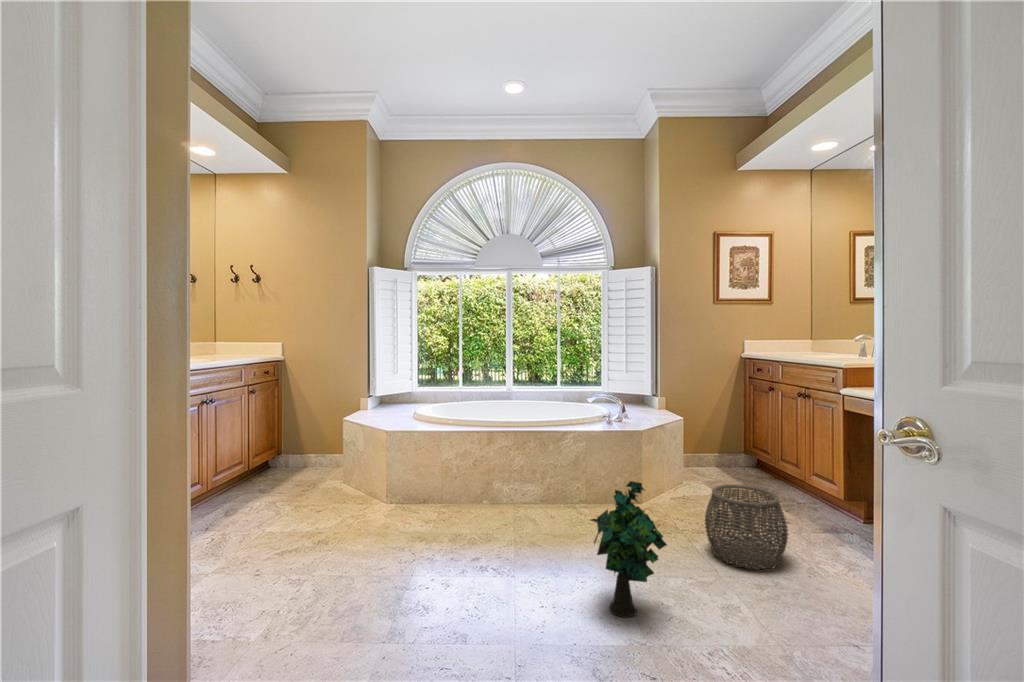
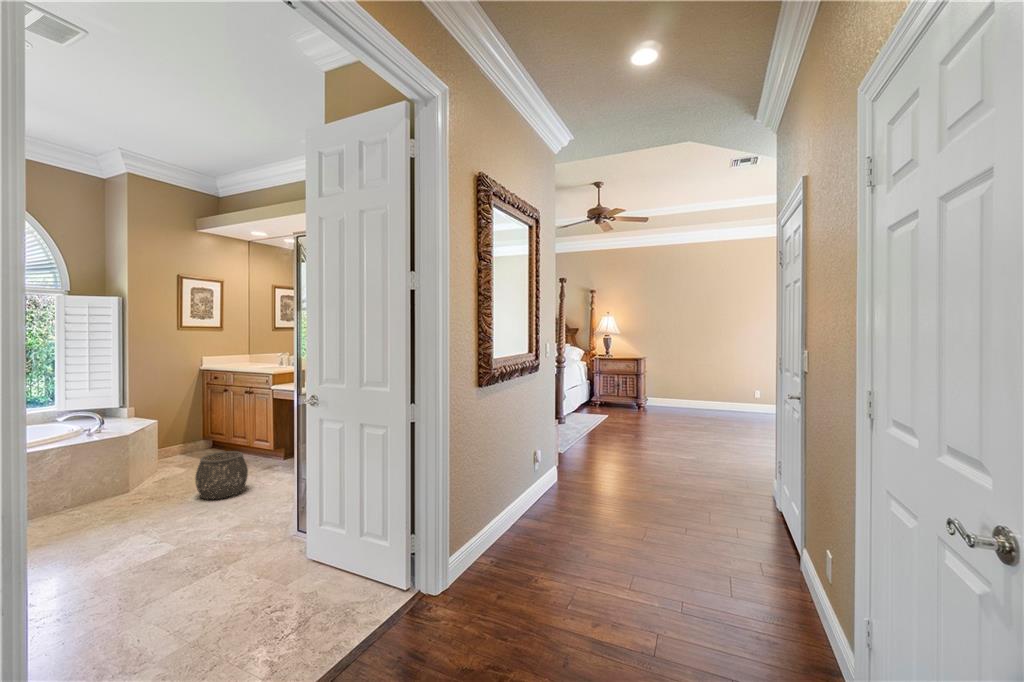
decorative plant: present [590,481,667,617] -> none [122,459,185,545]

